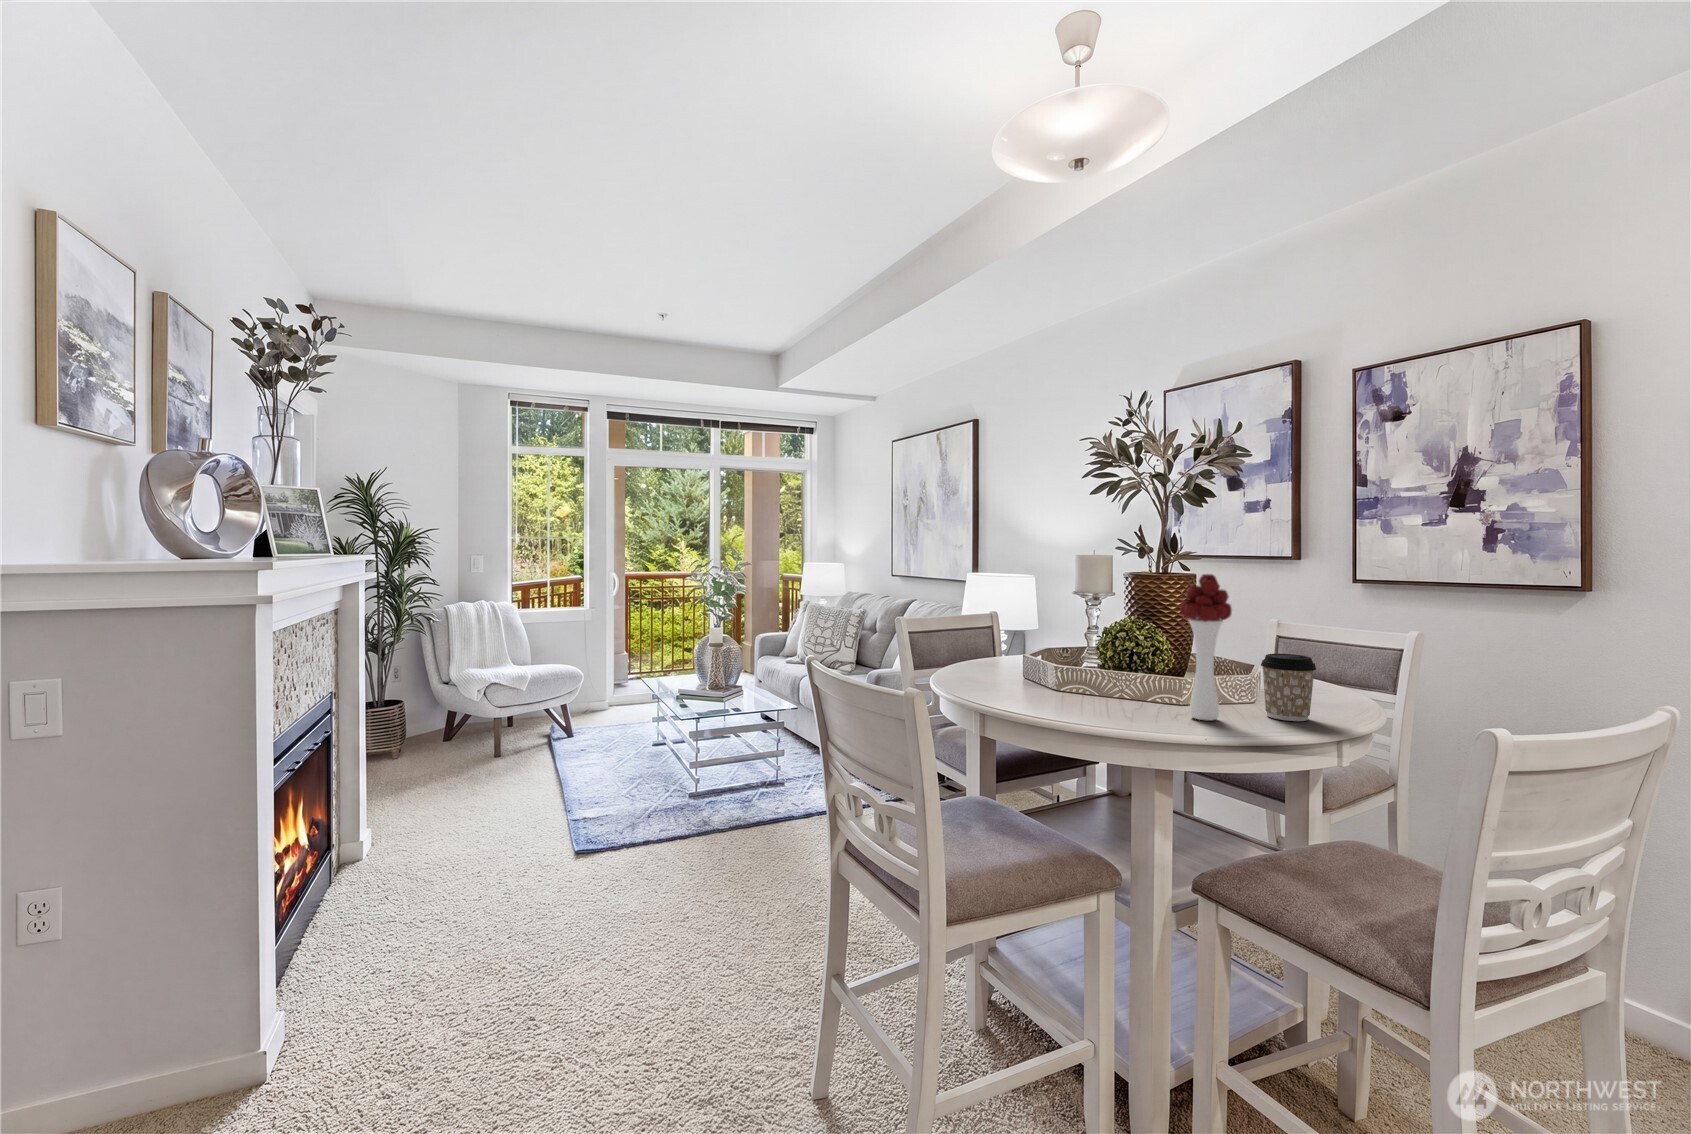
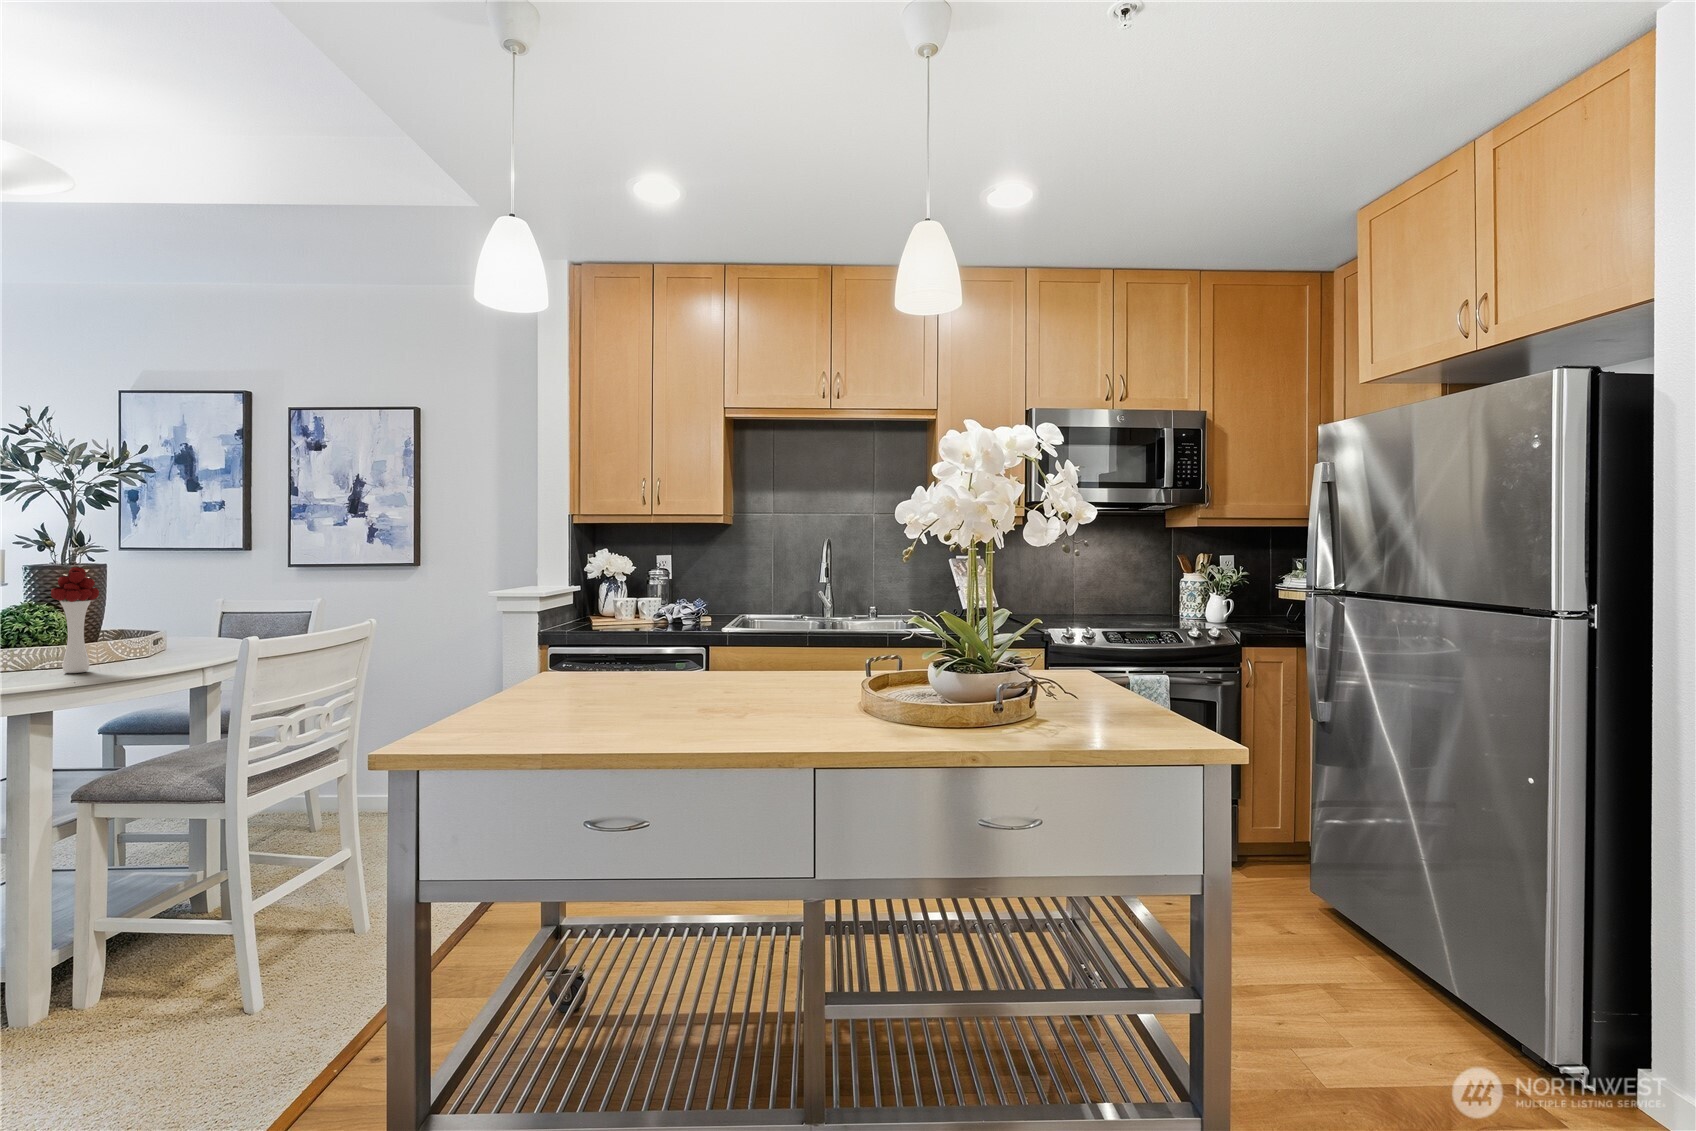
coffee cup: present [1261,654,1316,721] -> none [132,621,175,666]

